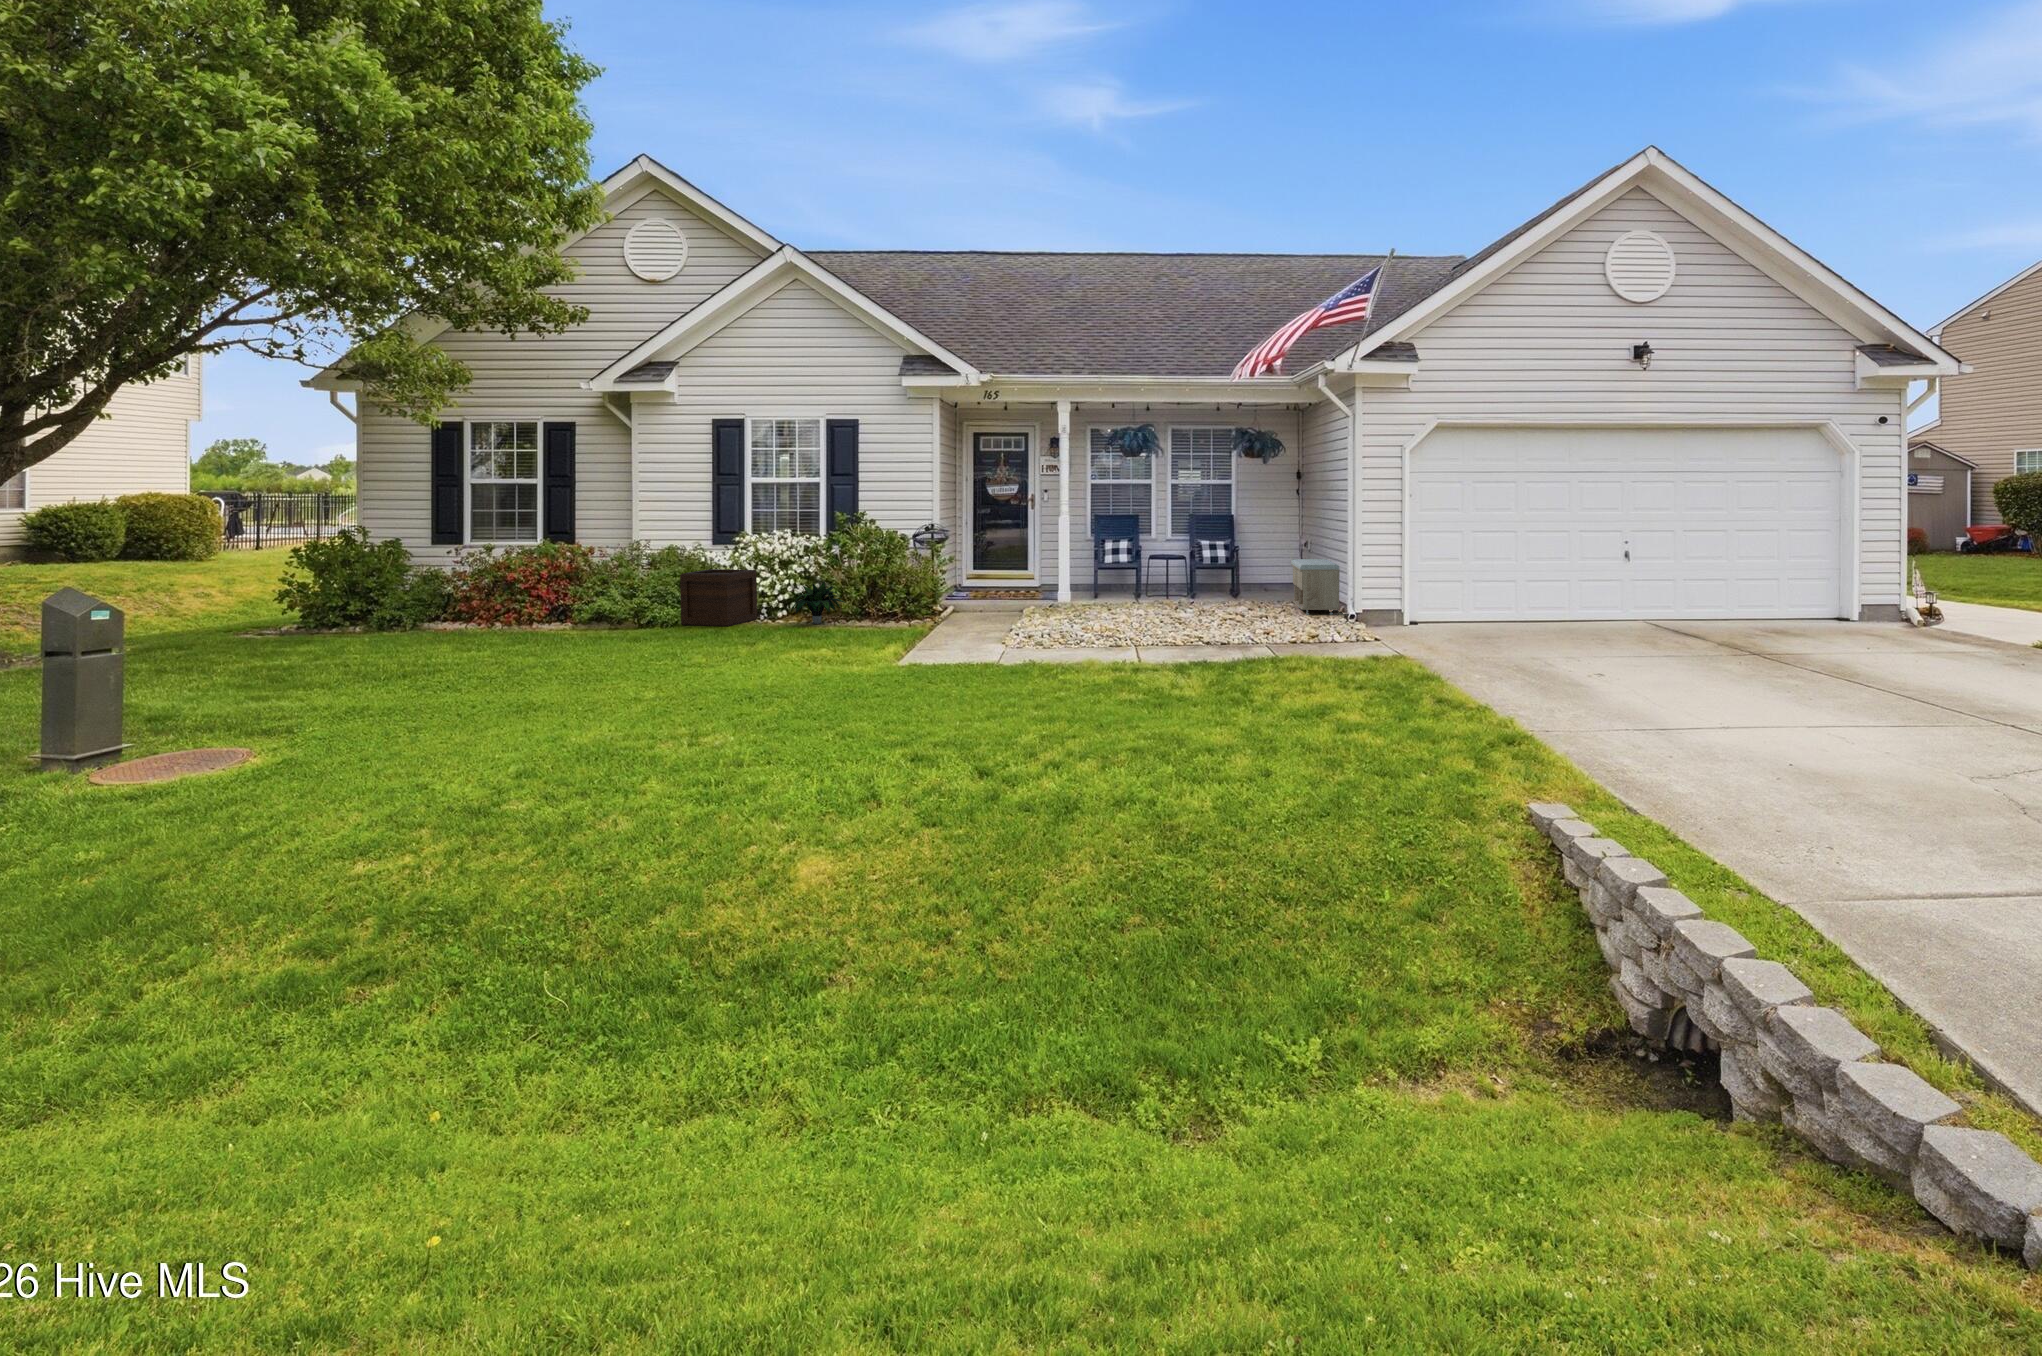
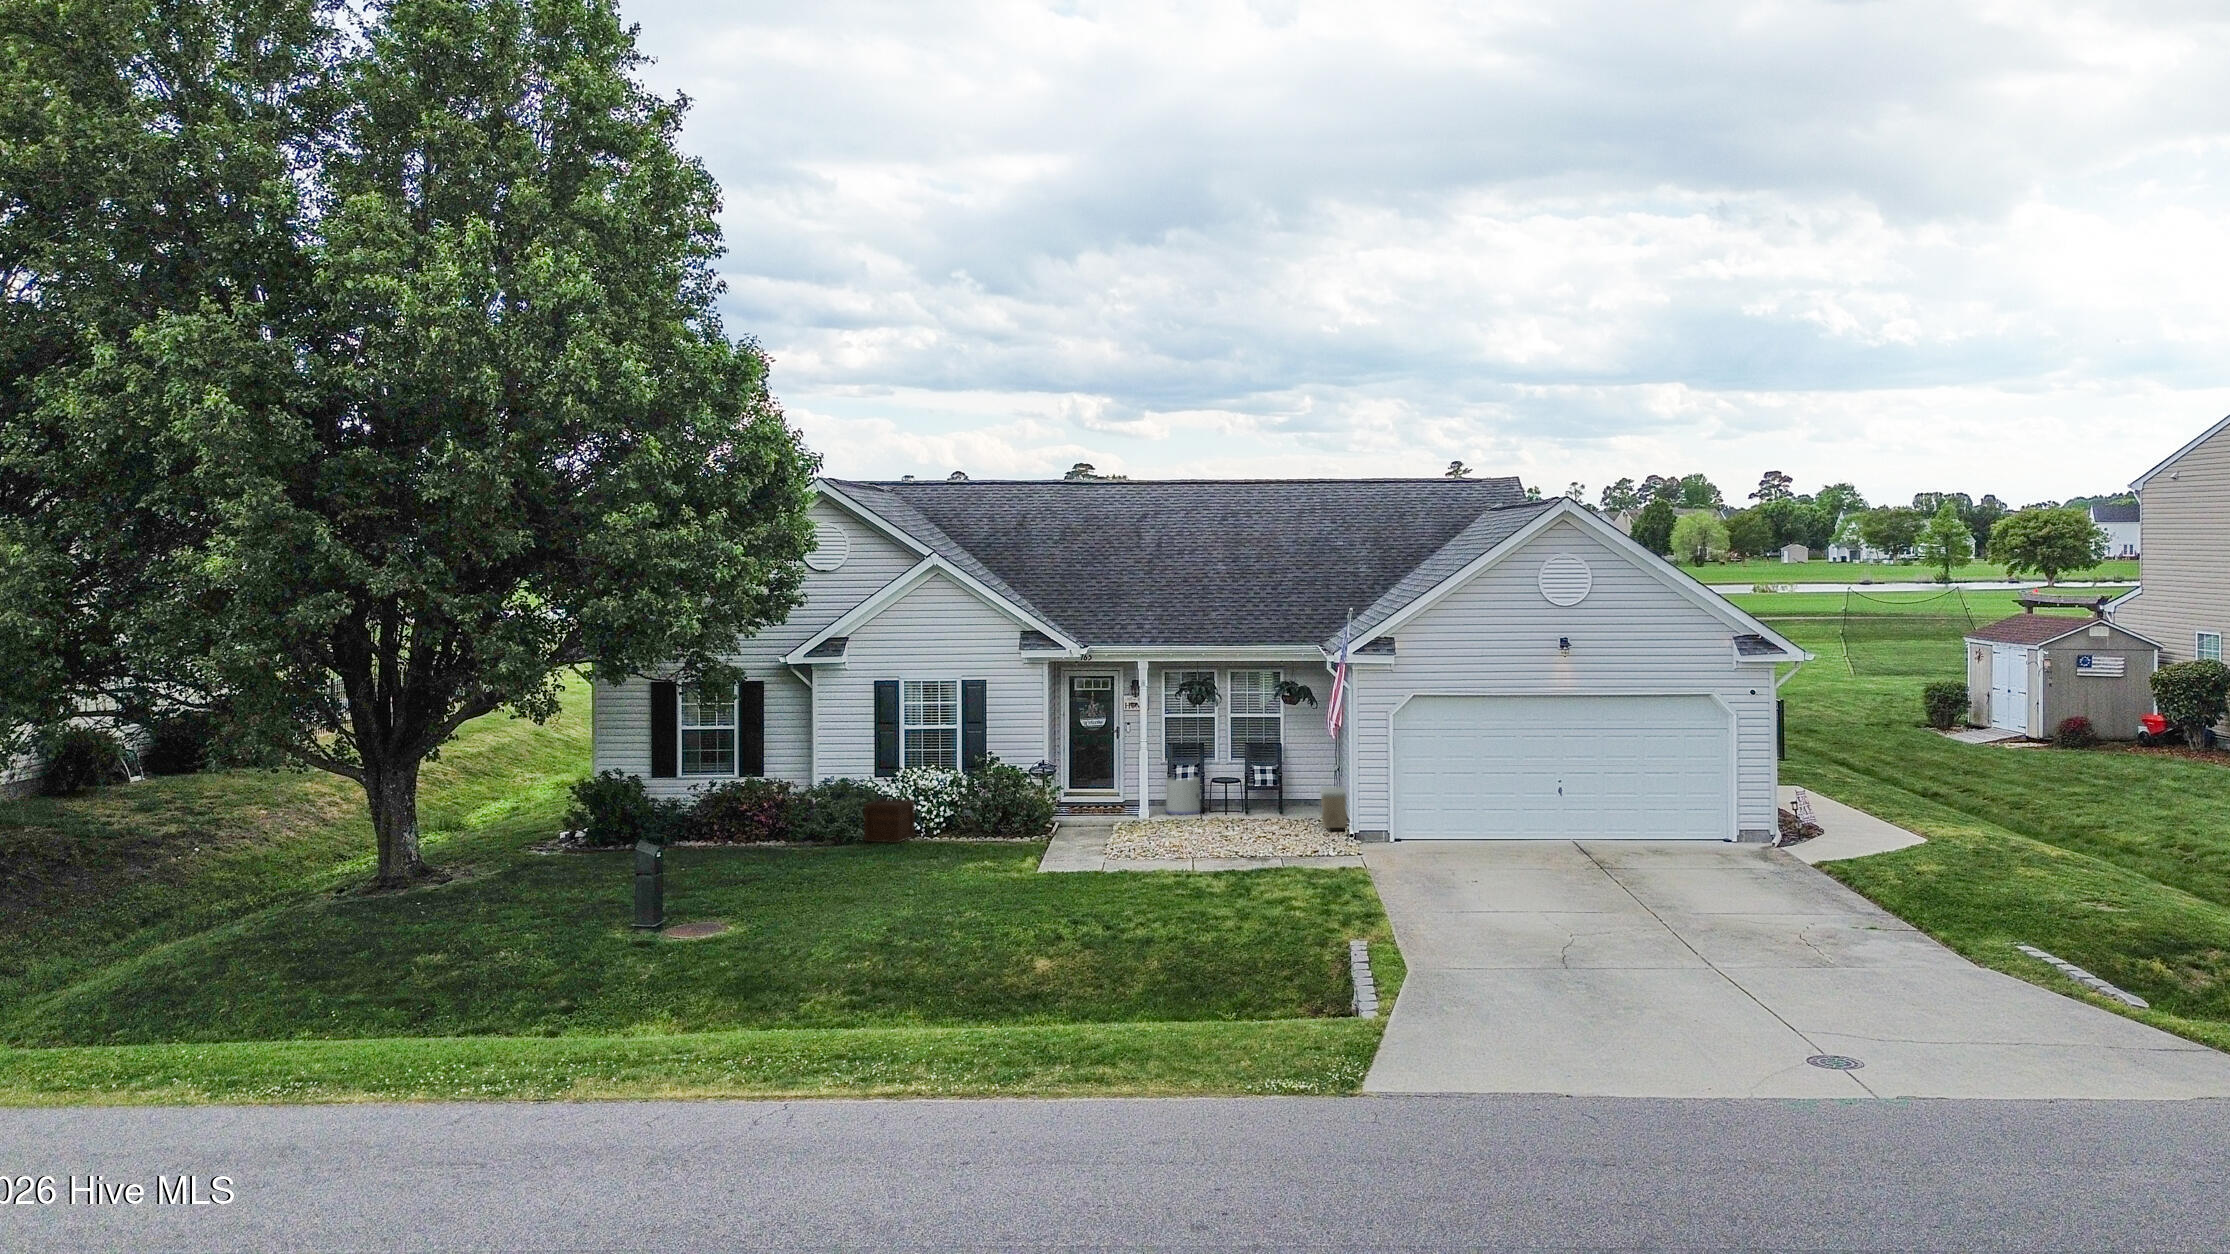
trash can: none [1093,552,1136,598] -> present [1166,776,1200,815]
potted plant: present [791,581,845,624] -> none [943,808,984,841]

